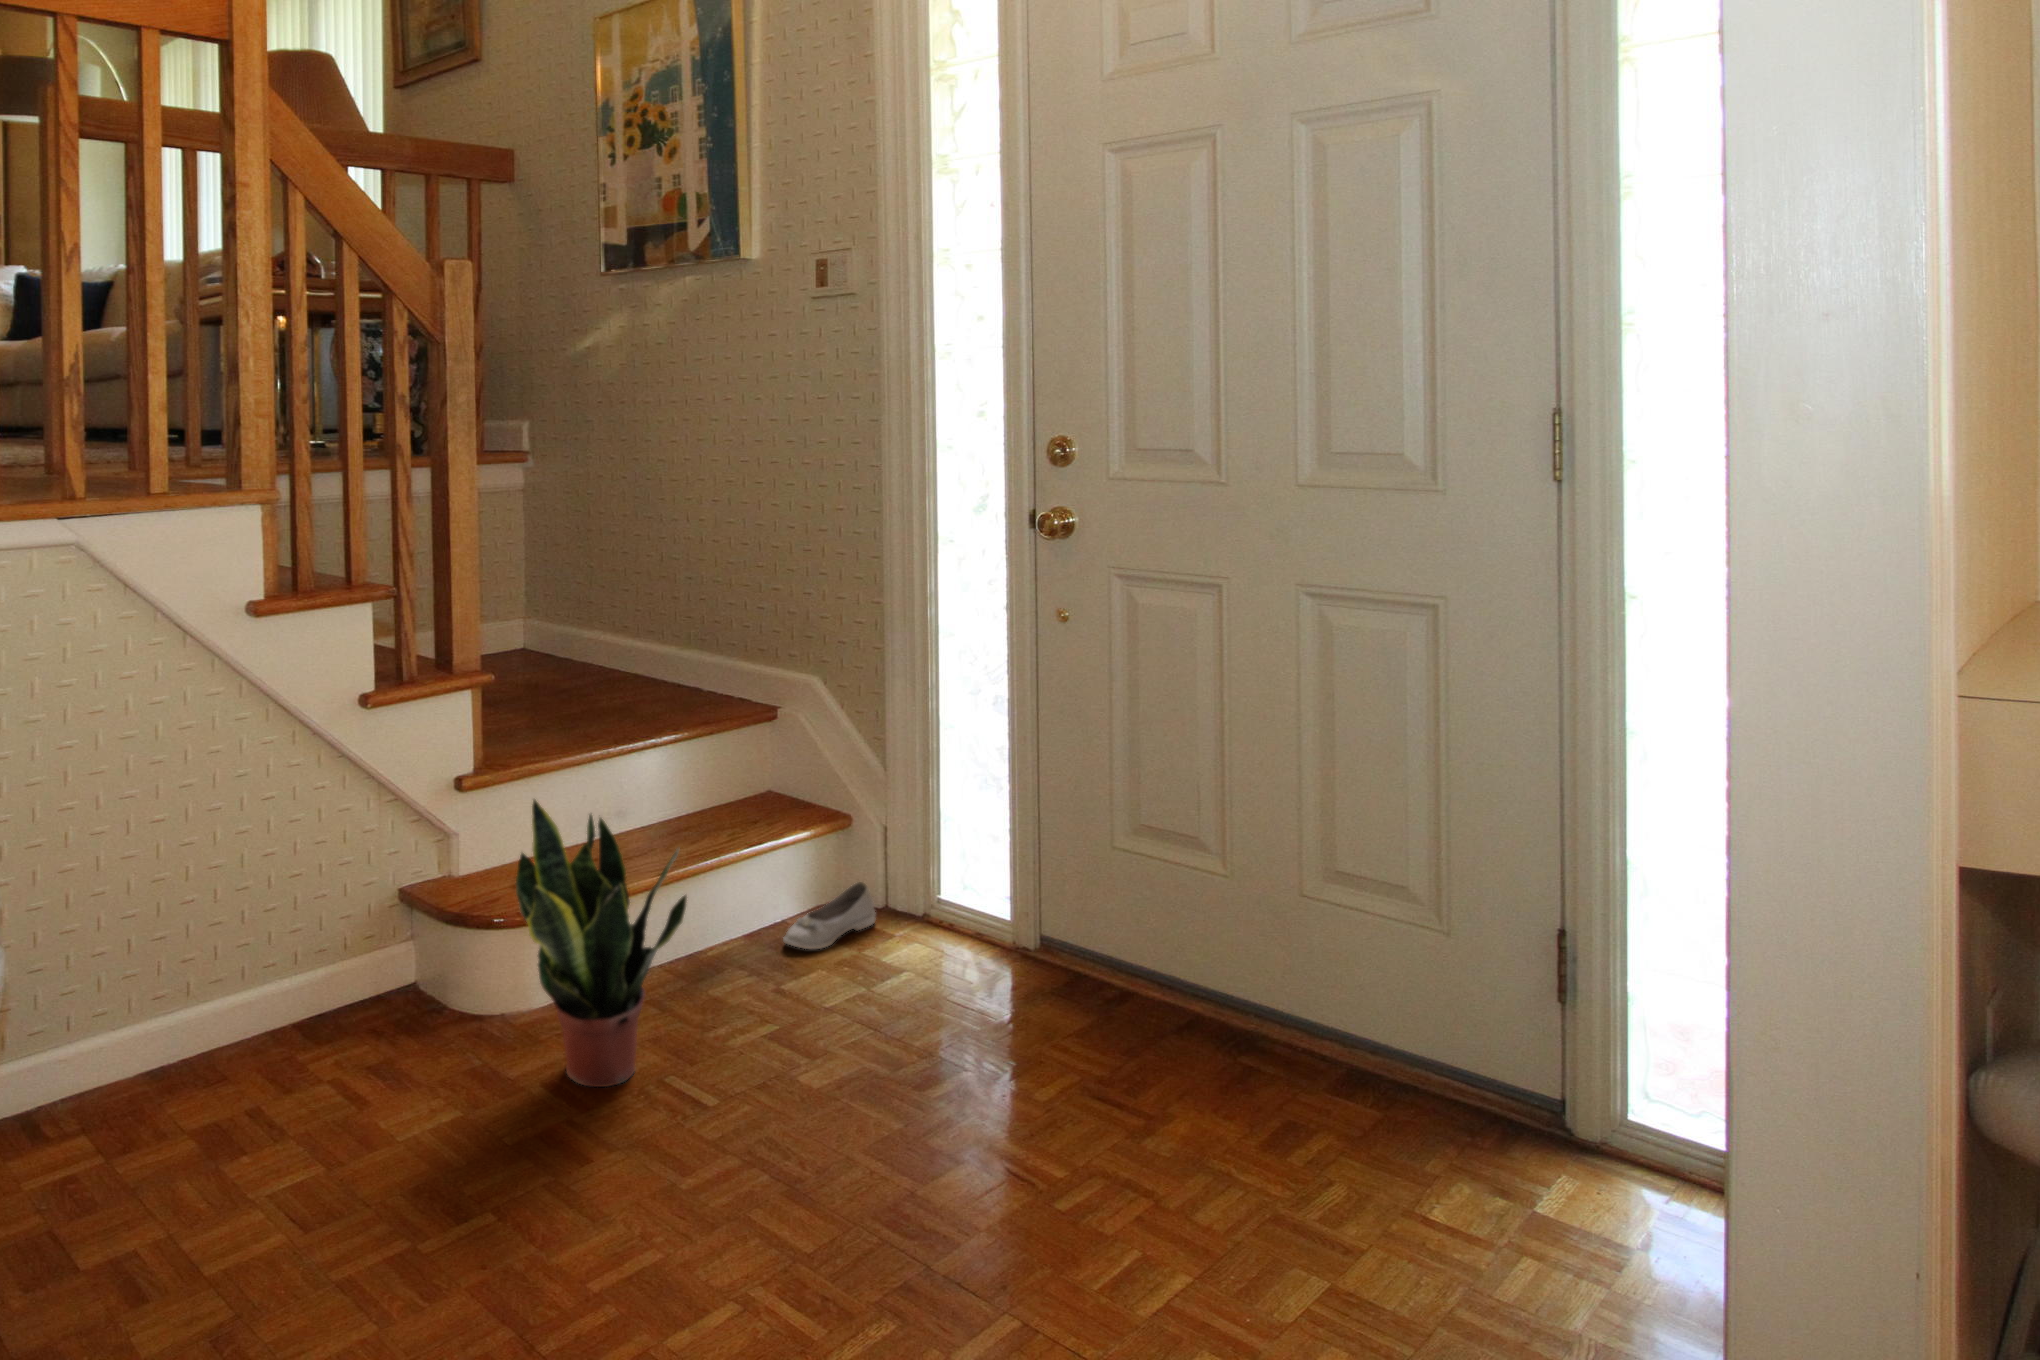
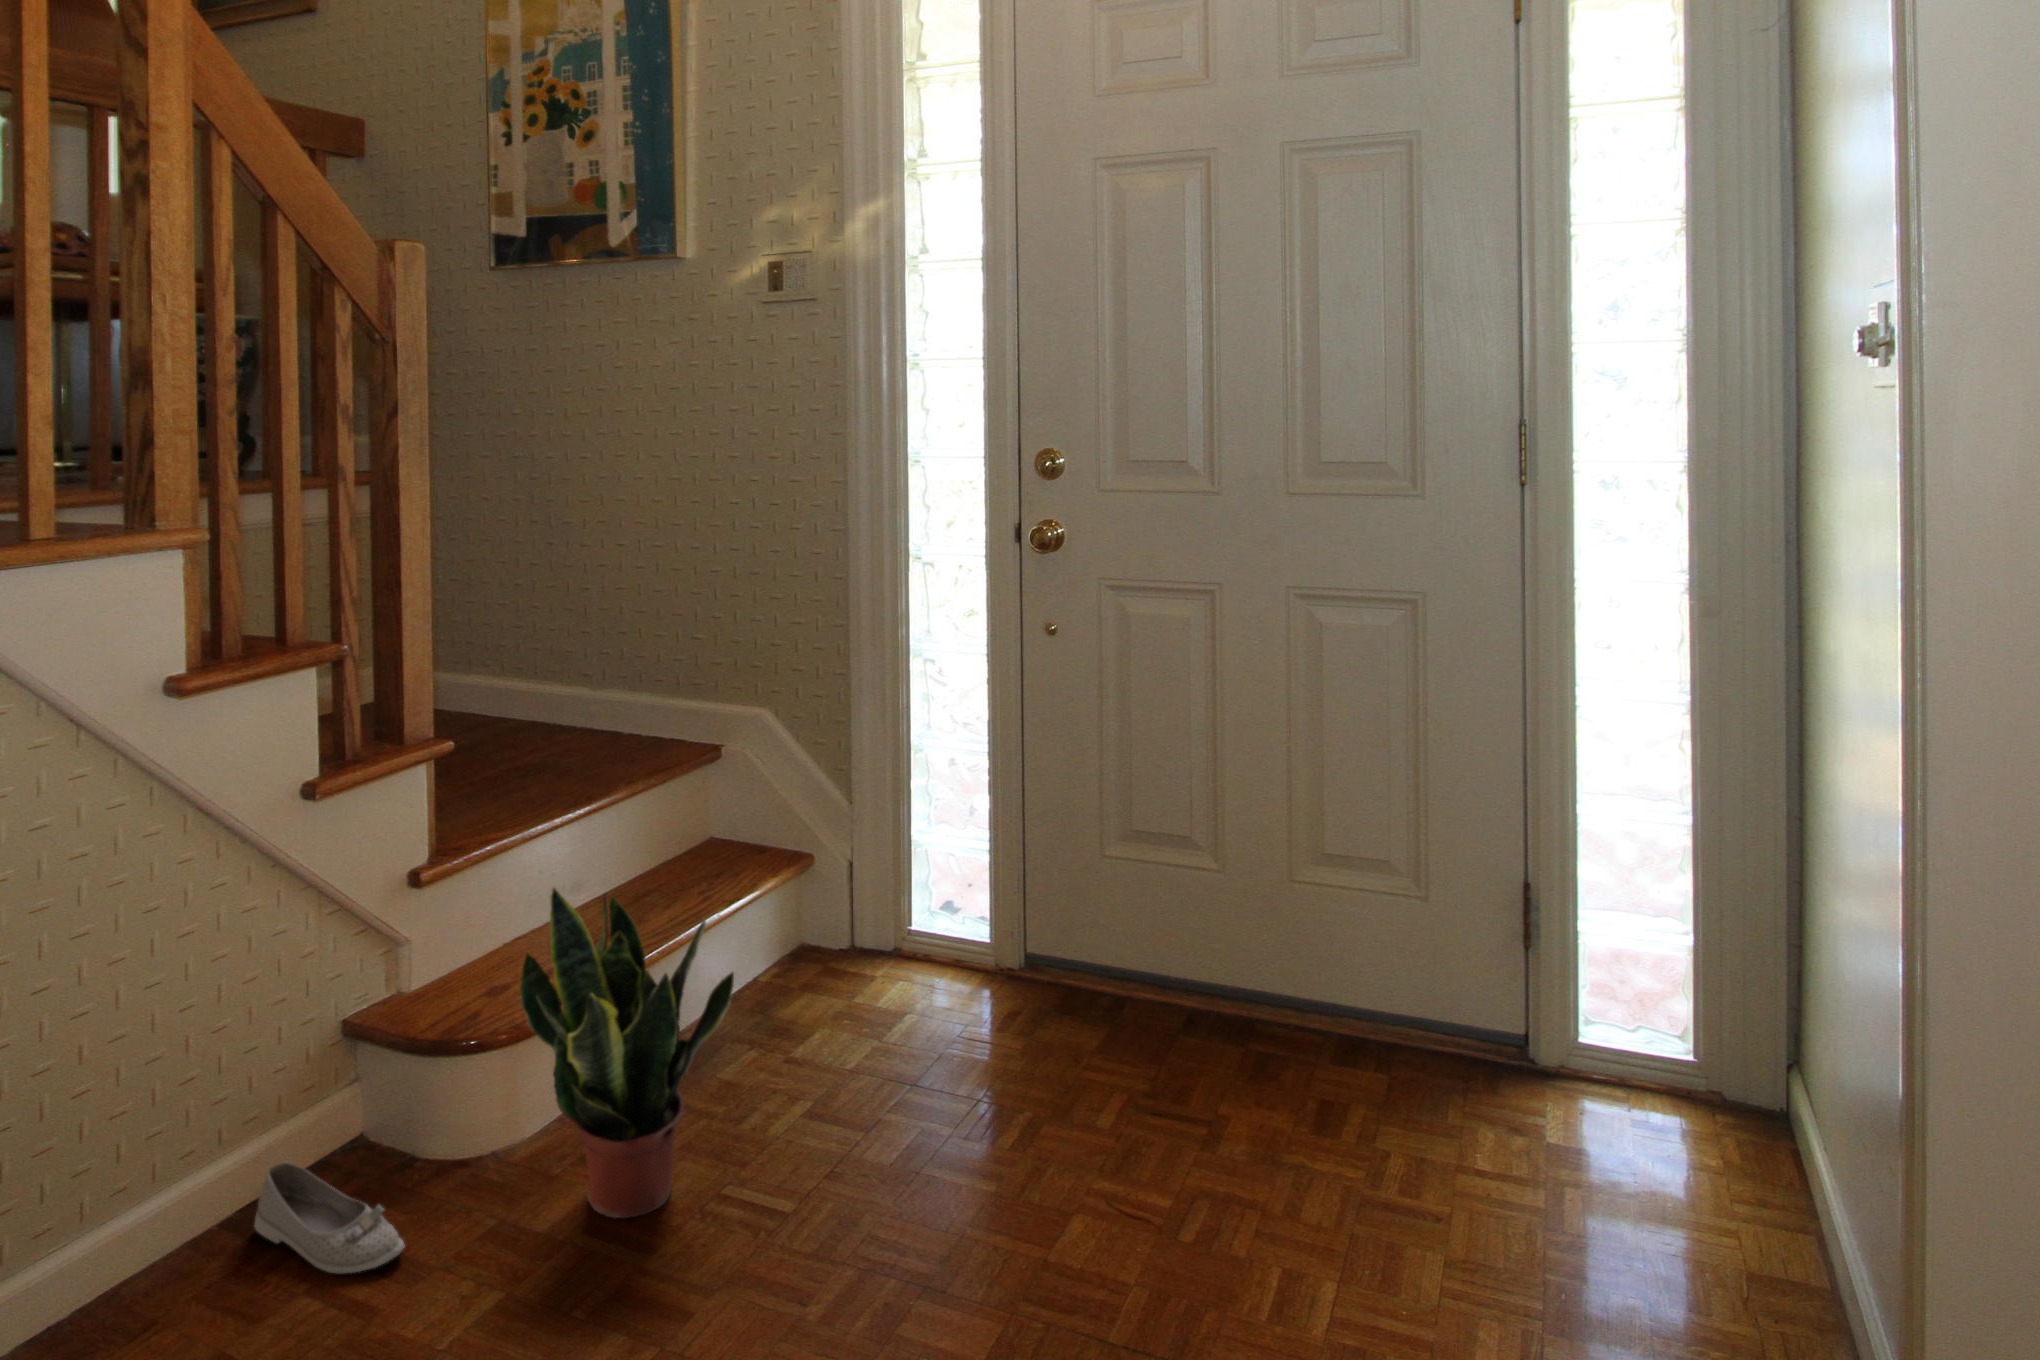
shoe: present [783,882,875,949] -> present [254,1163,404,1273]

